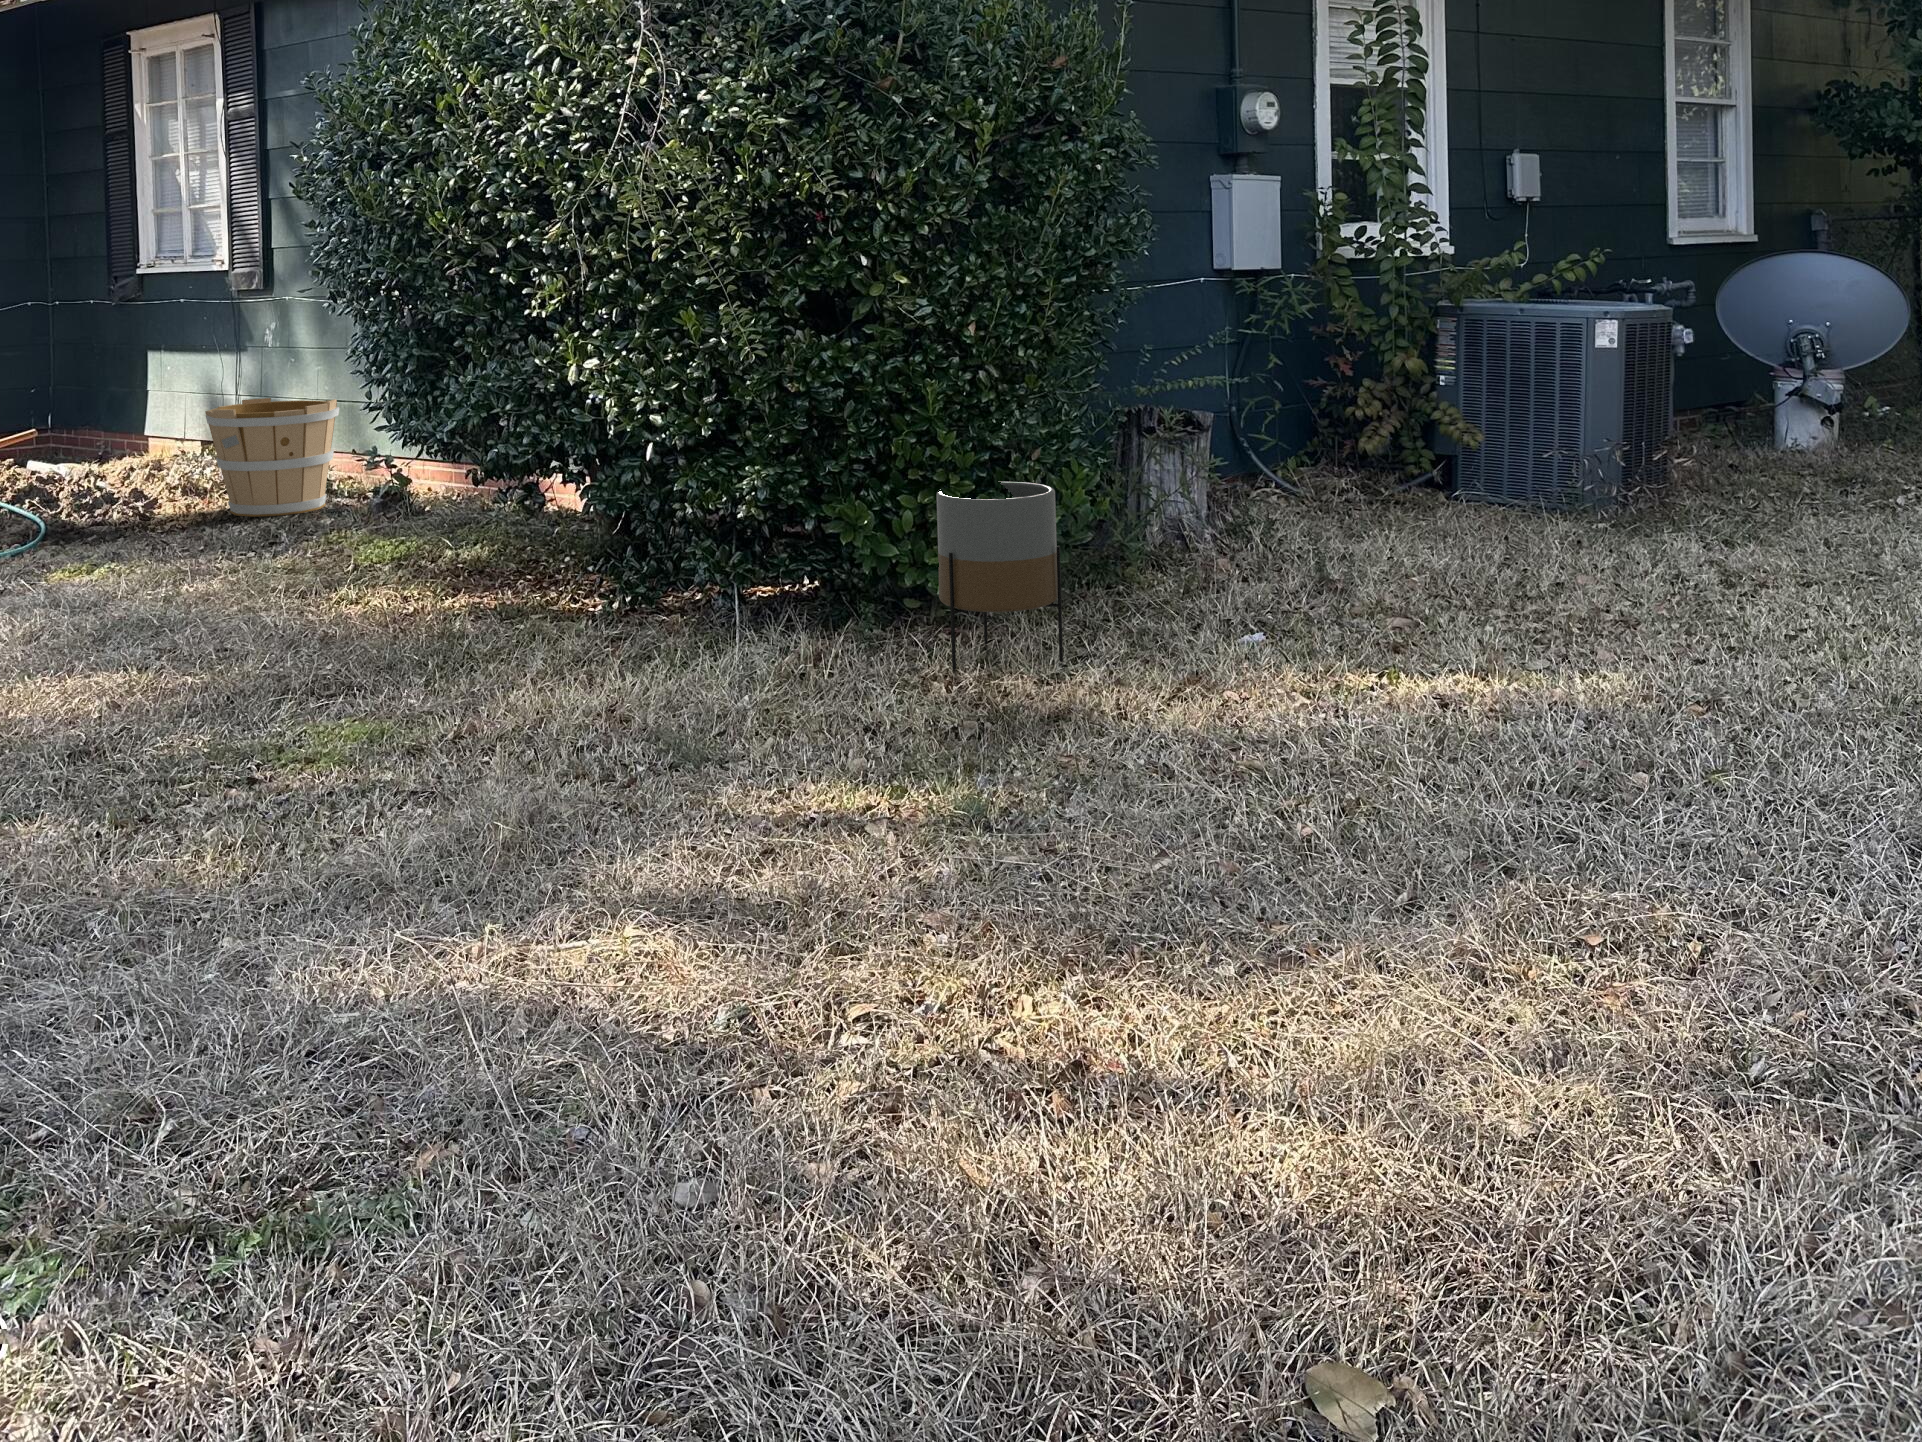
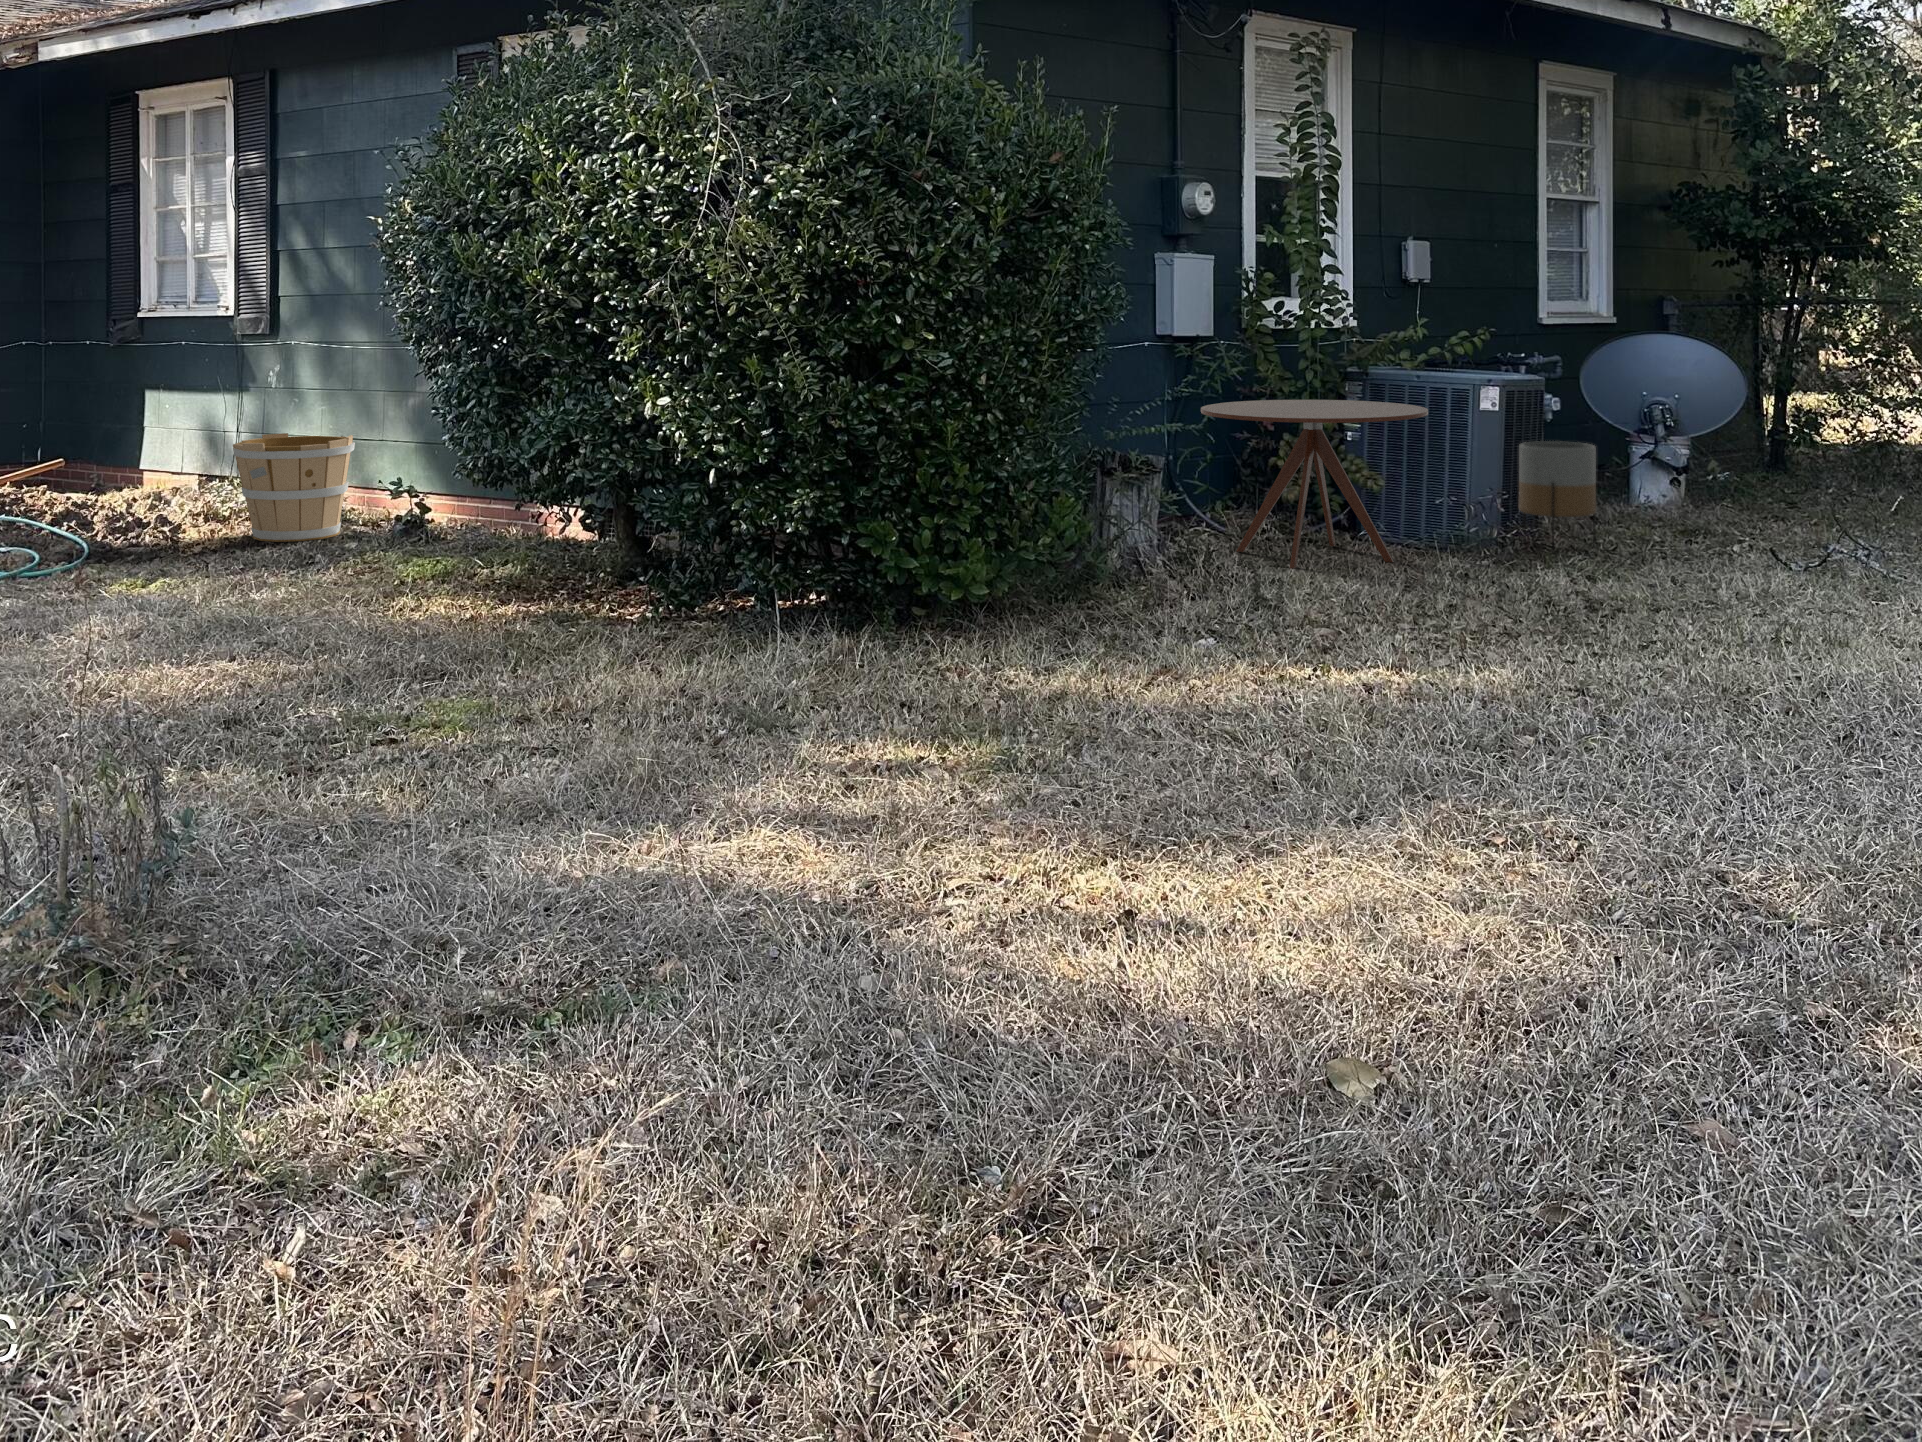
round table: none [1266,345,1533,542] -> present [1201,400,1428,568]
planter: present [937,482,1063,670] -> present [1519,441,1596,552]

